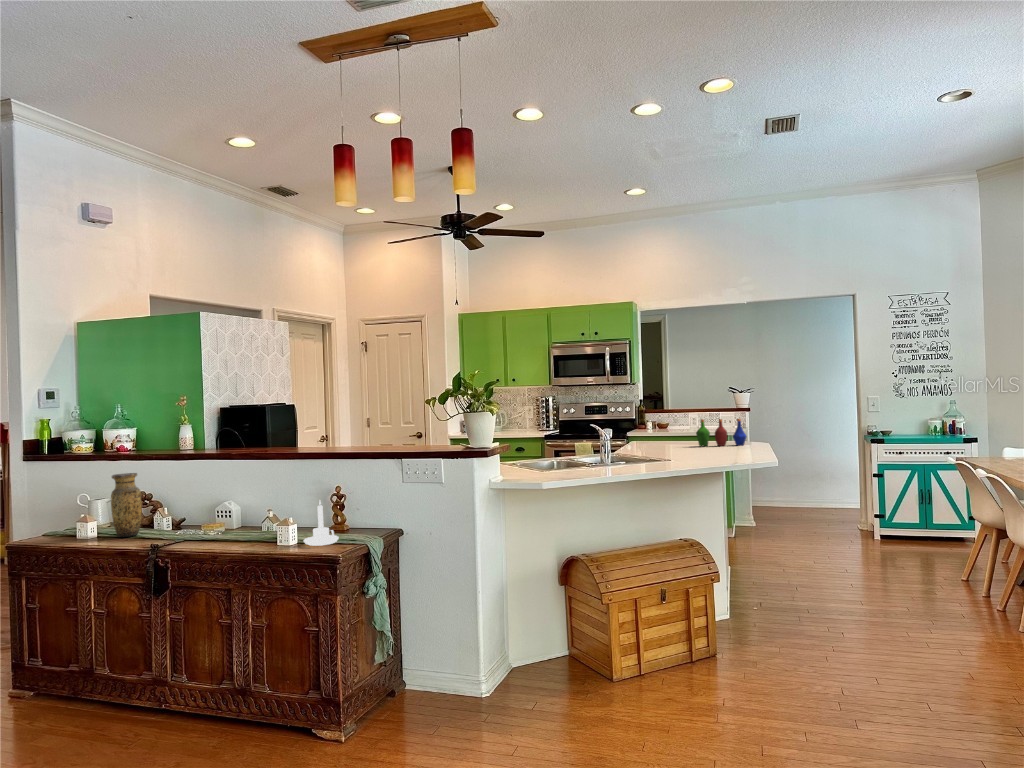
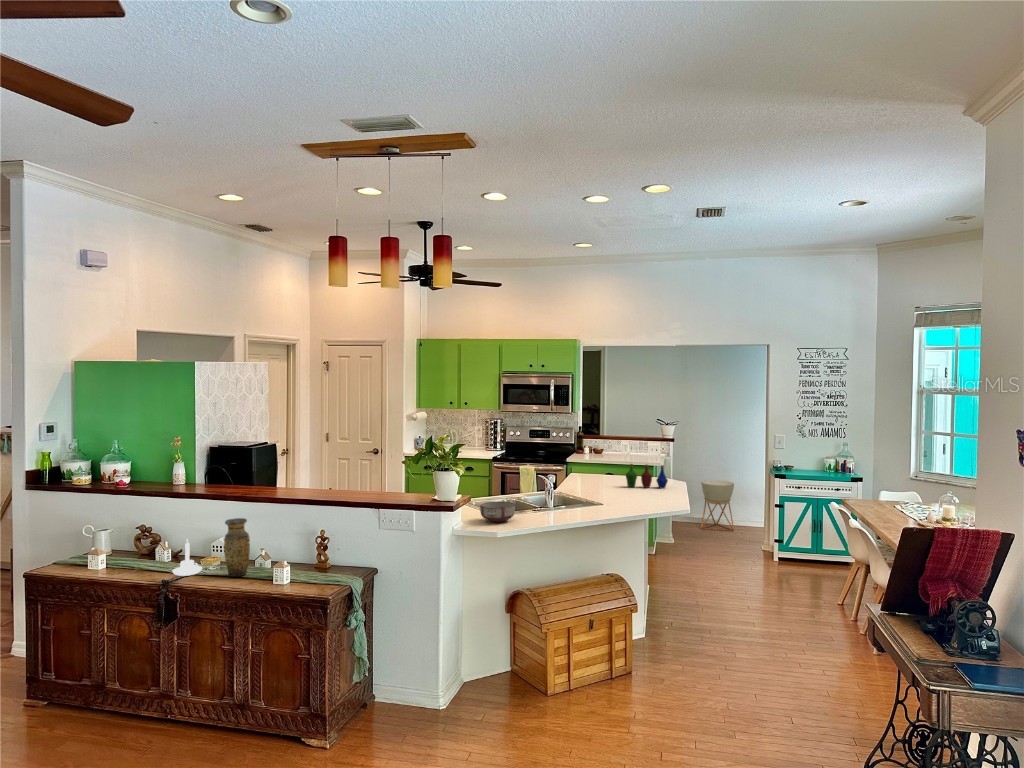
ceramic bowl: none [523,453,565,475] -> present [480,502,515,522]
planter: none [781,458,822,513] -> present [701,480,734,531]
vase: present [111,473,142,537] -> present [224,518,250,577]
candle holder: present [304,501,339,546] -> present [172,539,202,576]

